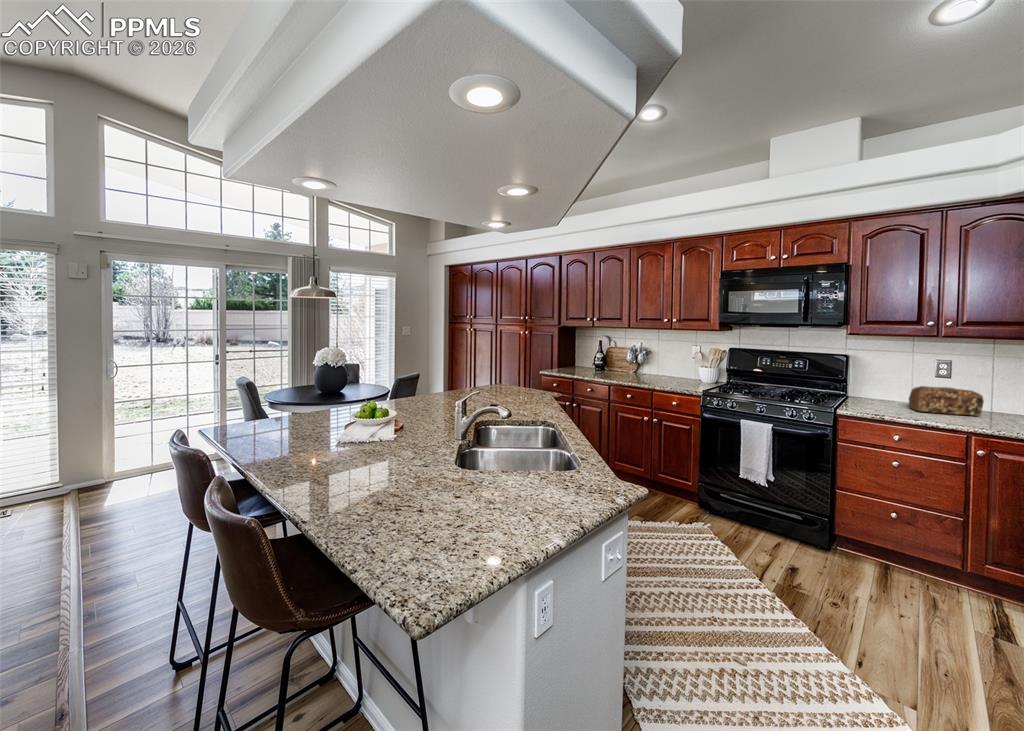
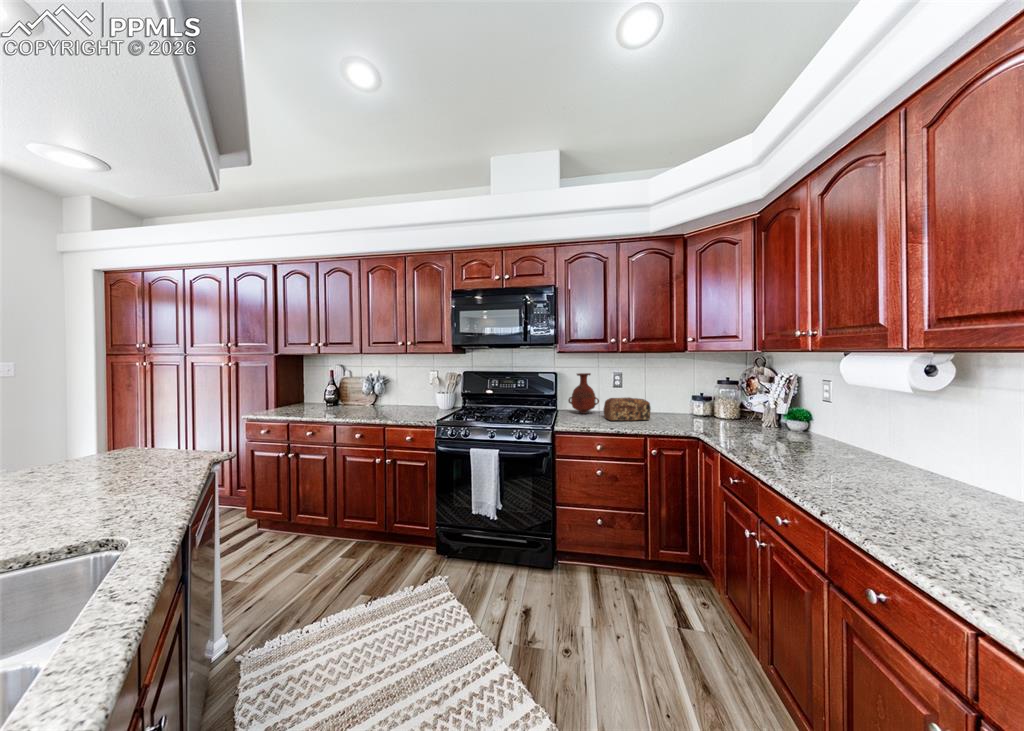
vase: none [858,356,904,401] -> present [568,373,599,414]

